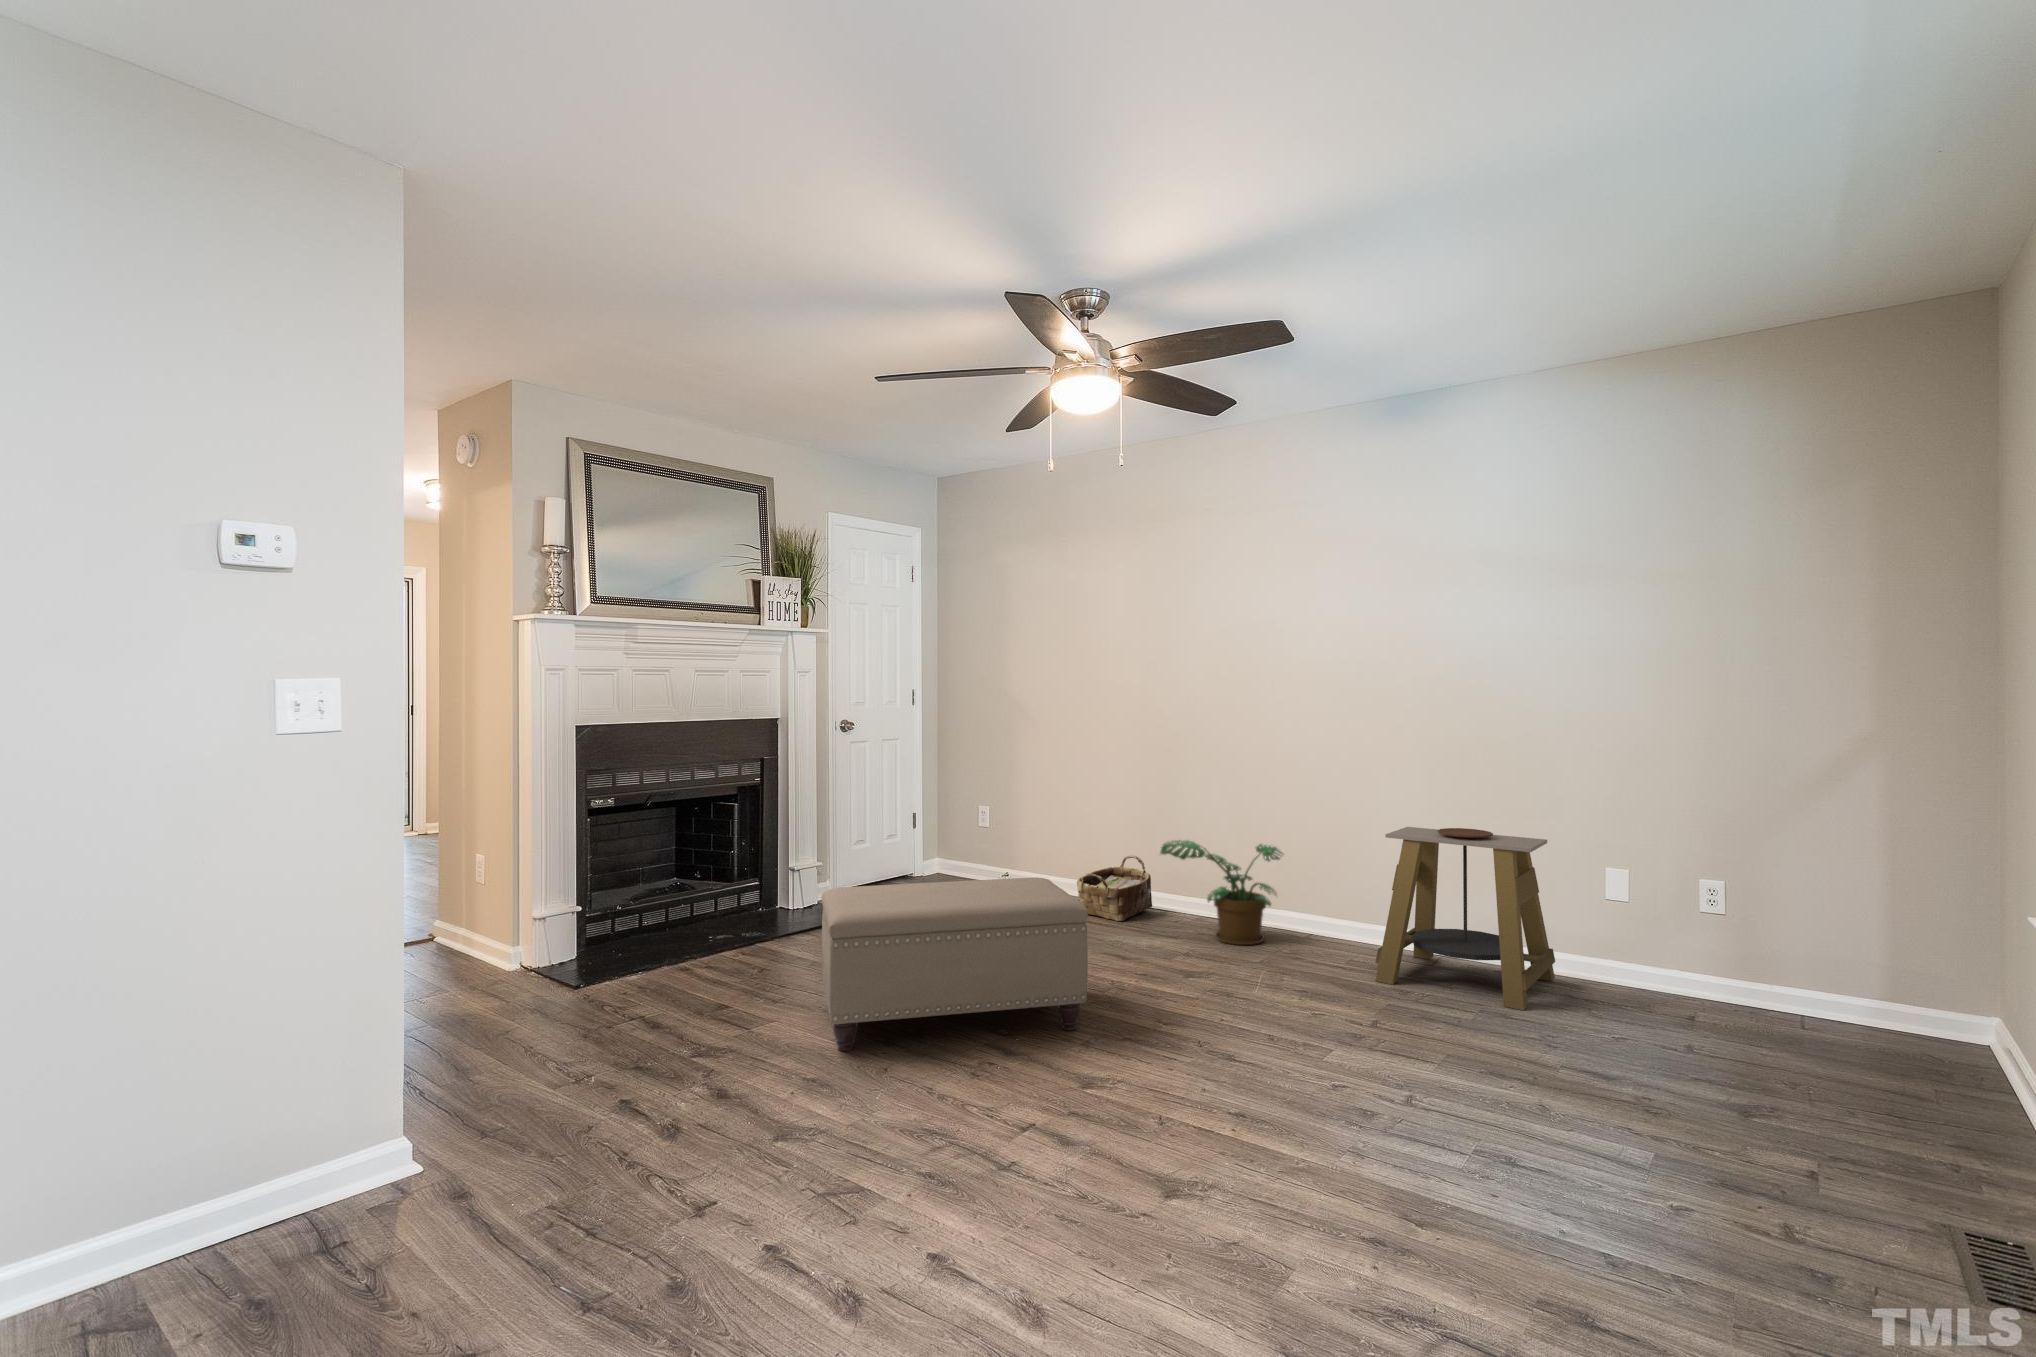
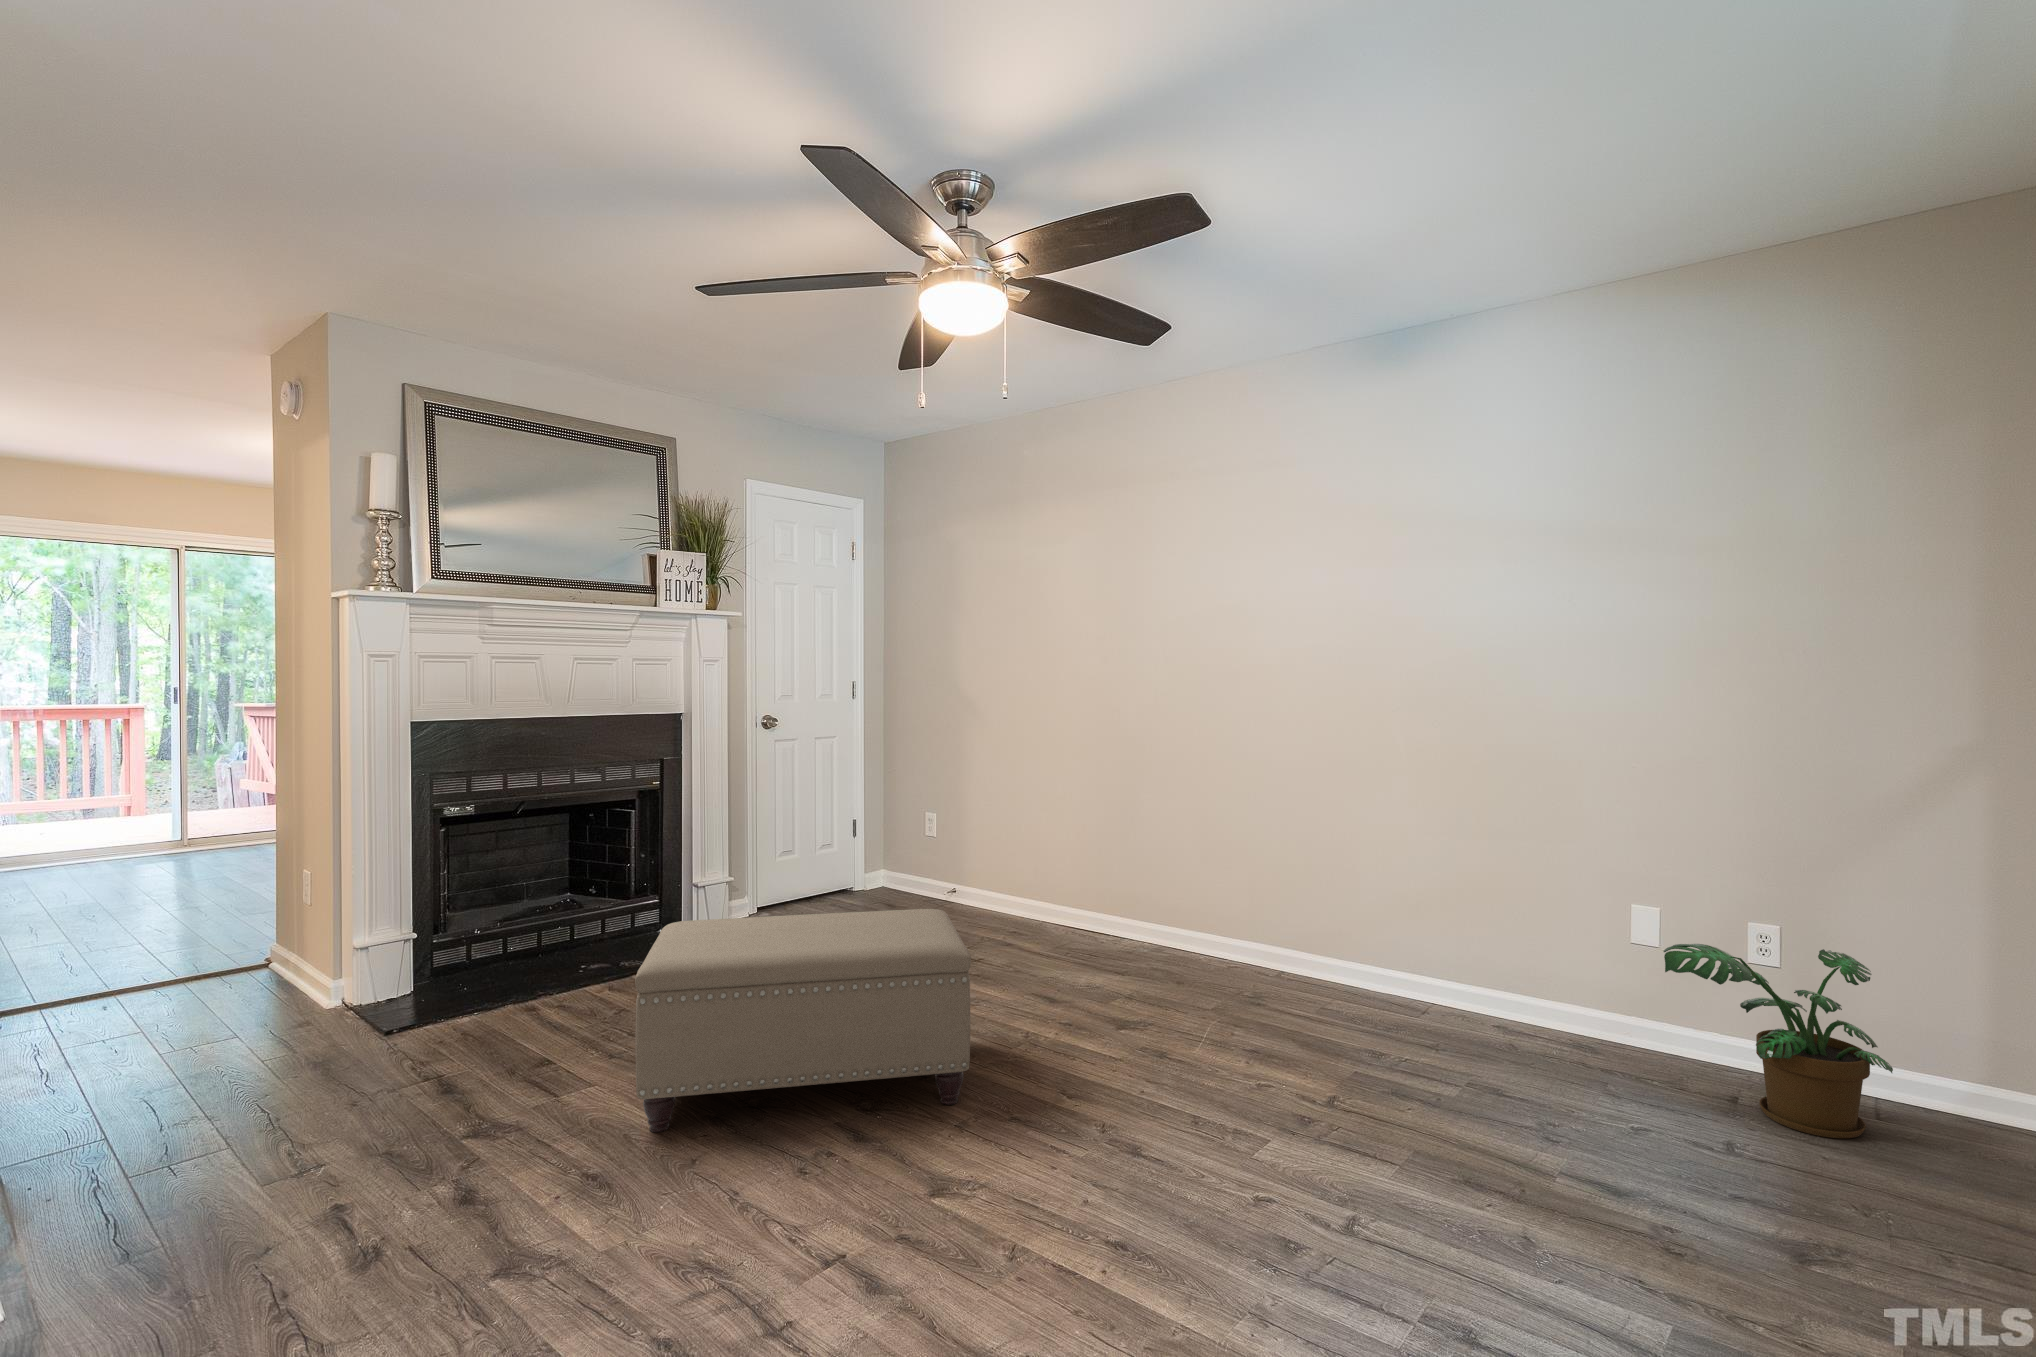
side table: present [1375,827,1555,1010] -> none [1345,847,1567,1082]
potted plant: present [1160,840,1282,945] -> present [1663,944,1893,1139]
woven basket: present [1077,855,1152,921] -> none [1018,871,1106,949]

